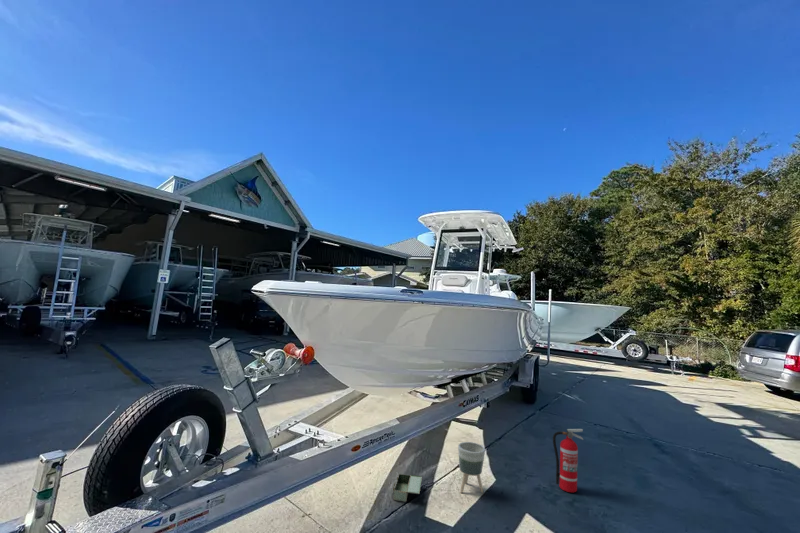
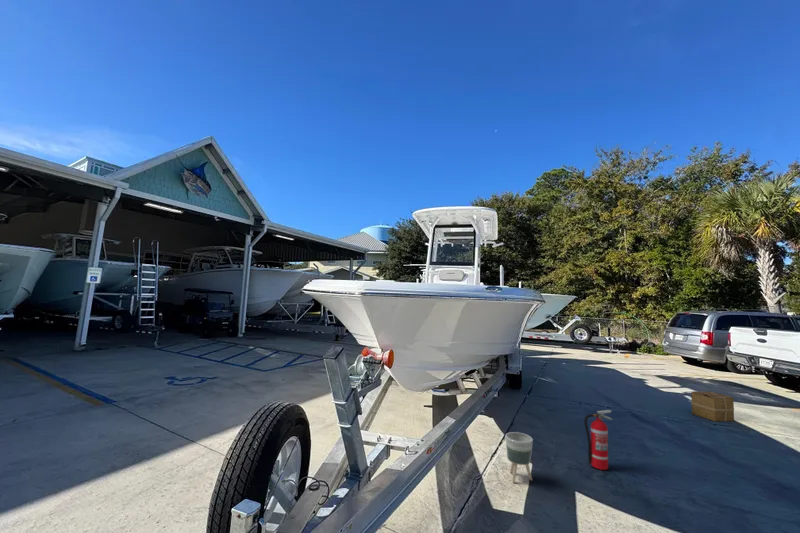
cardboard box: none [729,422,782,460] -> present [691,391,734,422]
toolbox: present [393,474,422,502] -> none [450,471,483,499]

